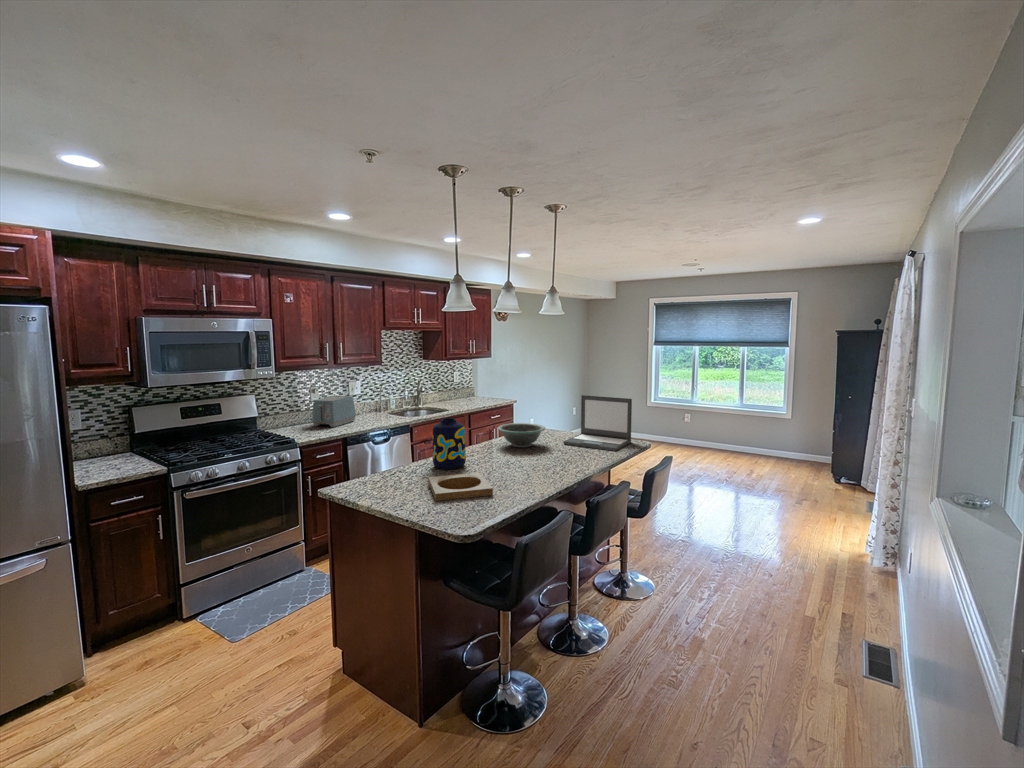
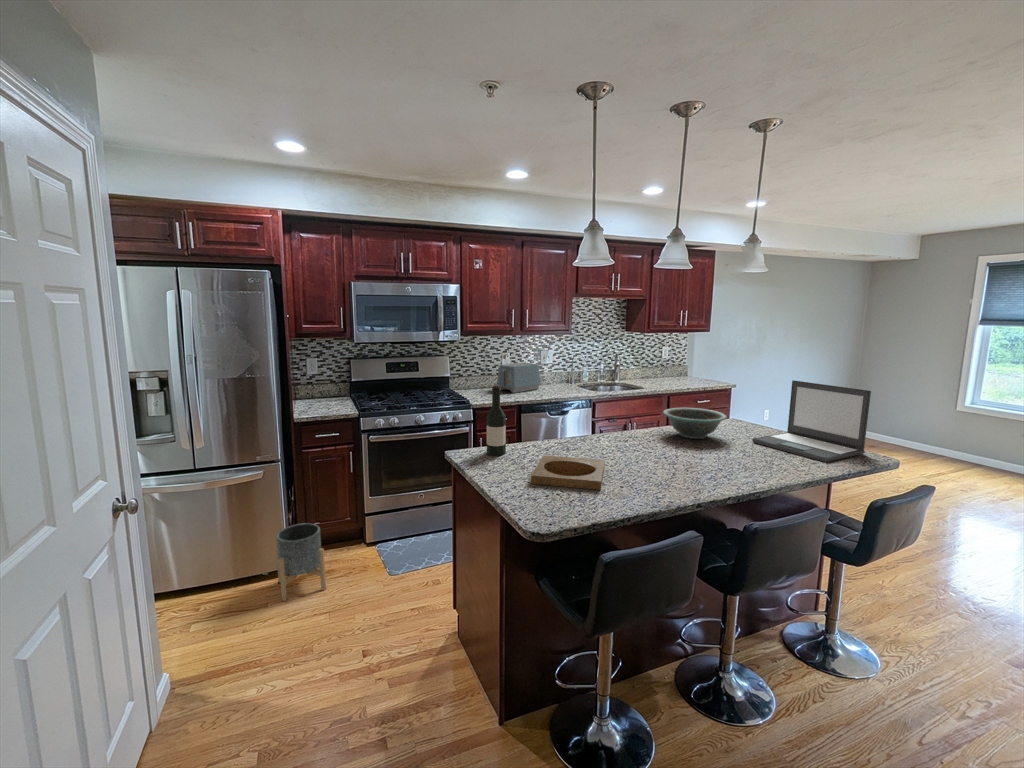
vase: present [433,418,466,469] -> none [566,392,605,451]
wine bottle: none [368,420,387,485] -> present [487,385,506,456]
planter: none [70,610,154,715] -> present [276,523,326,601]

